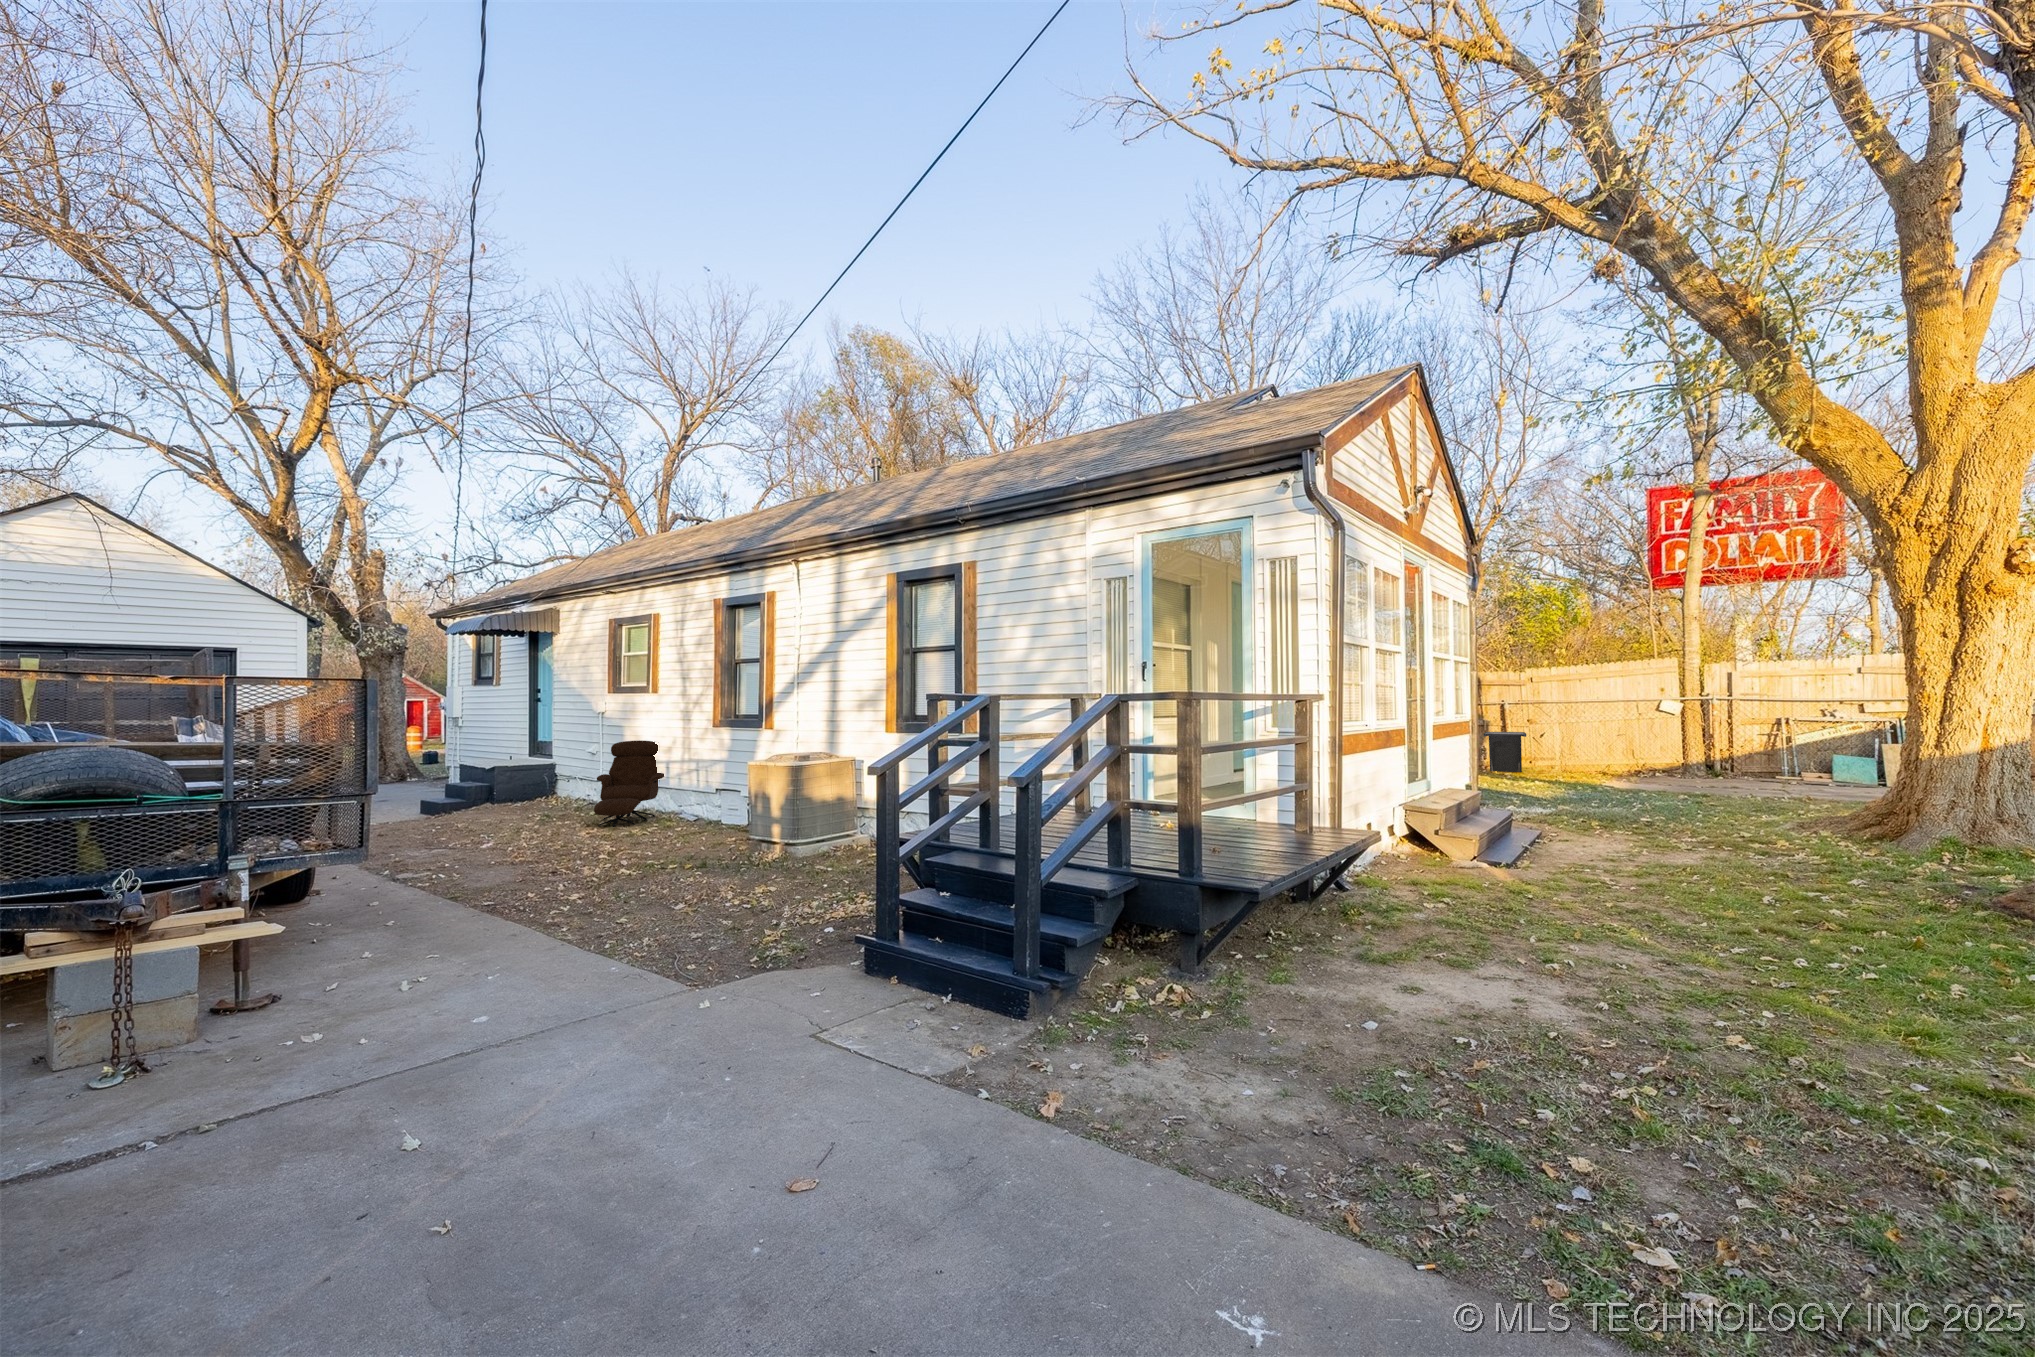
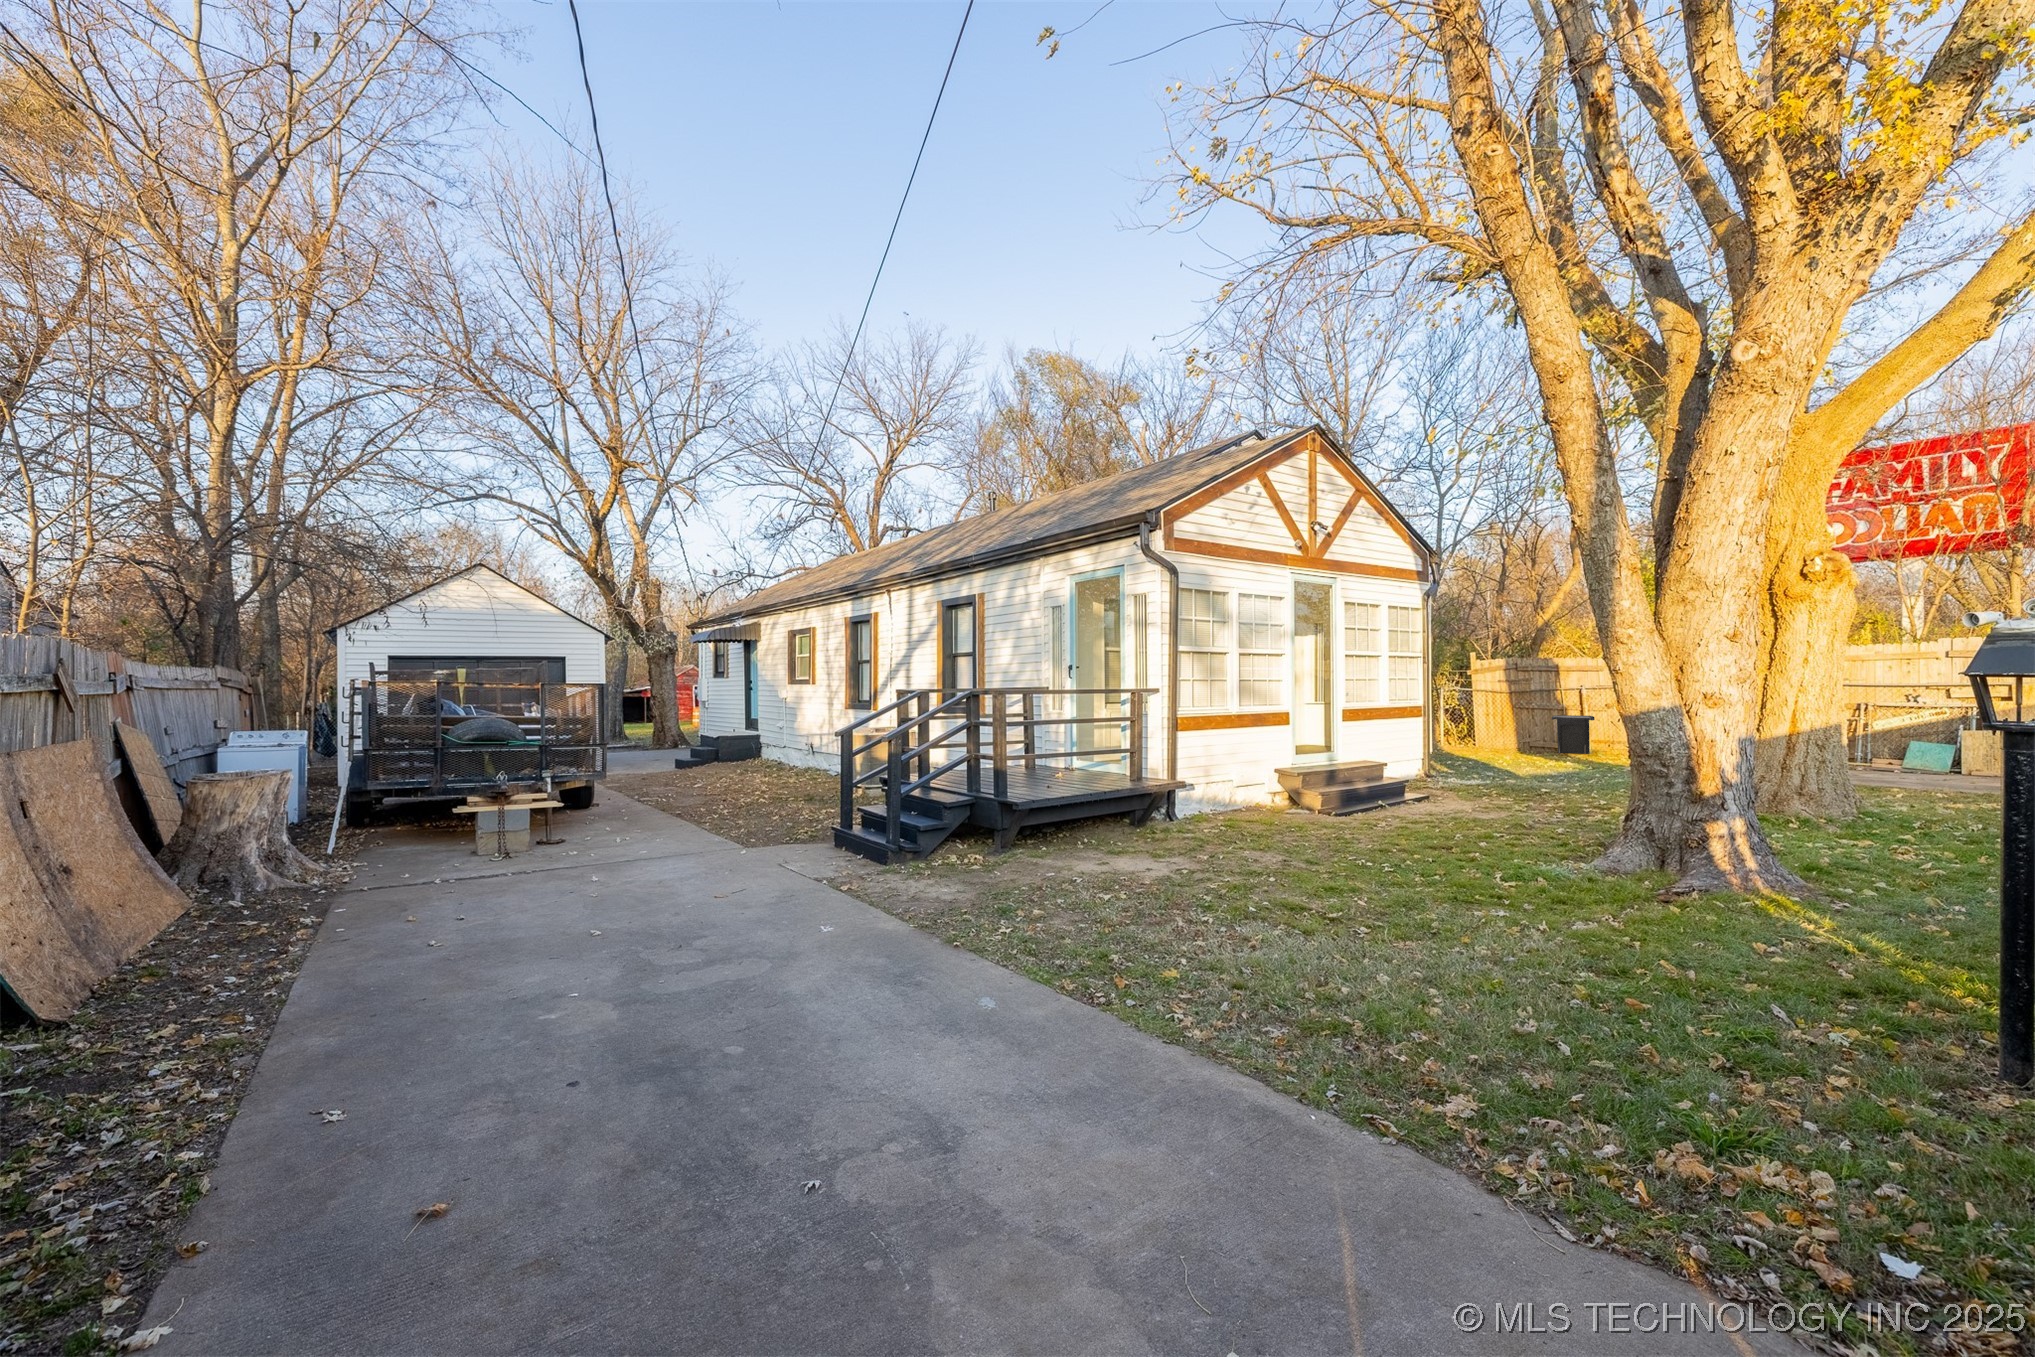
lounge chair: present [594,740,664,827] -> none [770,718,821,777]

